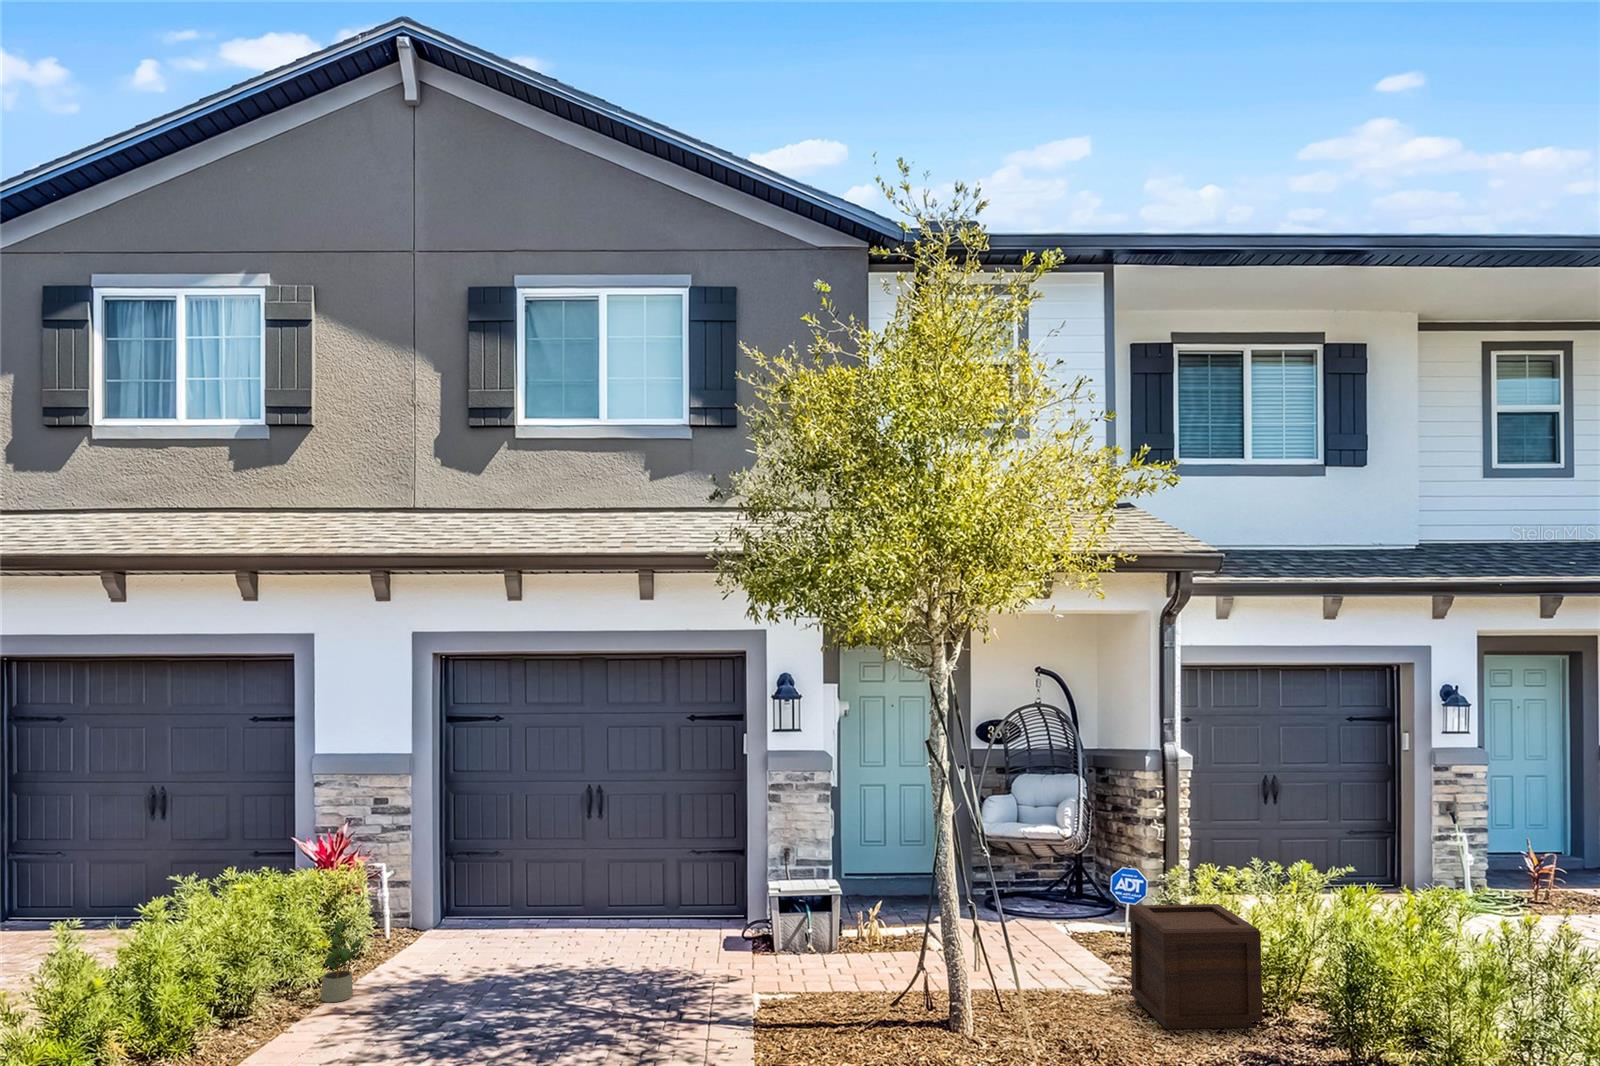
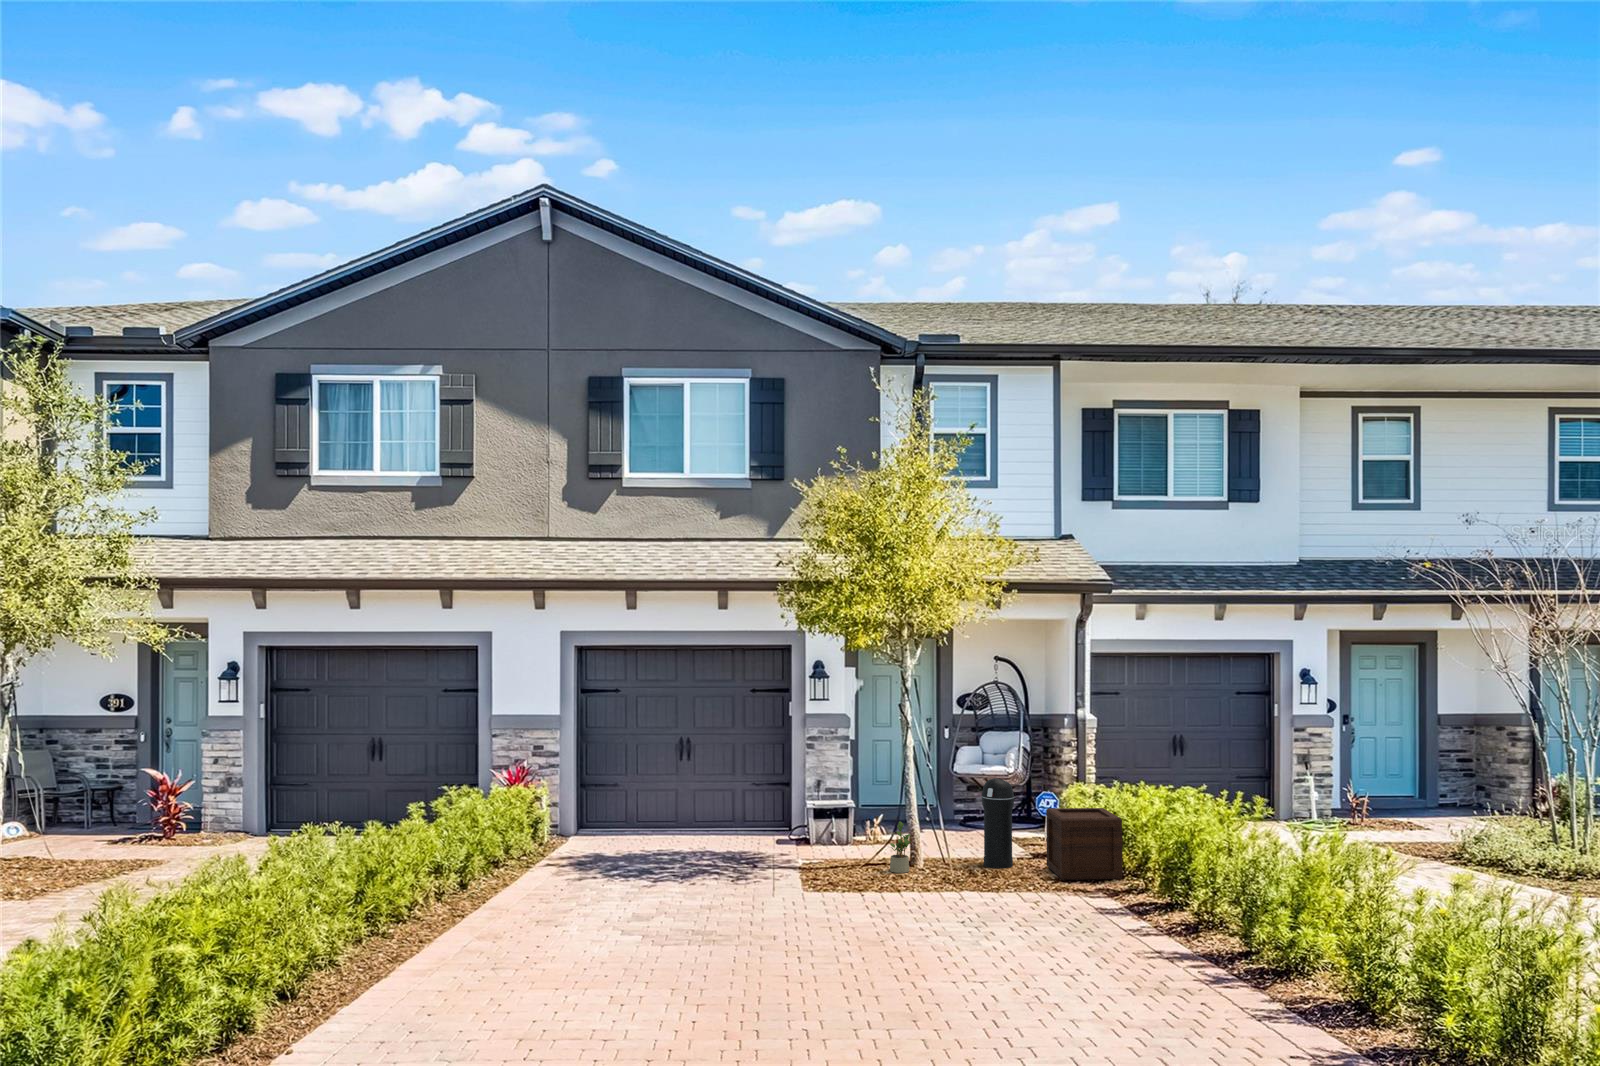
trash can: none [1028,857,1079,1001] -> present [982,778,1014,869]
potted plant: present [321,921,362,1002] -> present [890,821,911,873]

